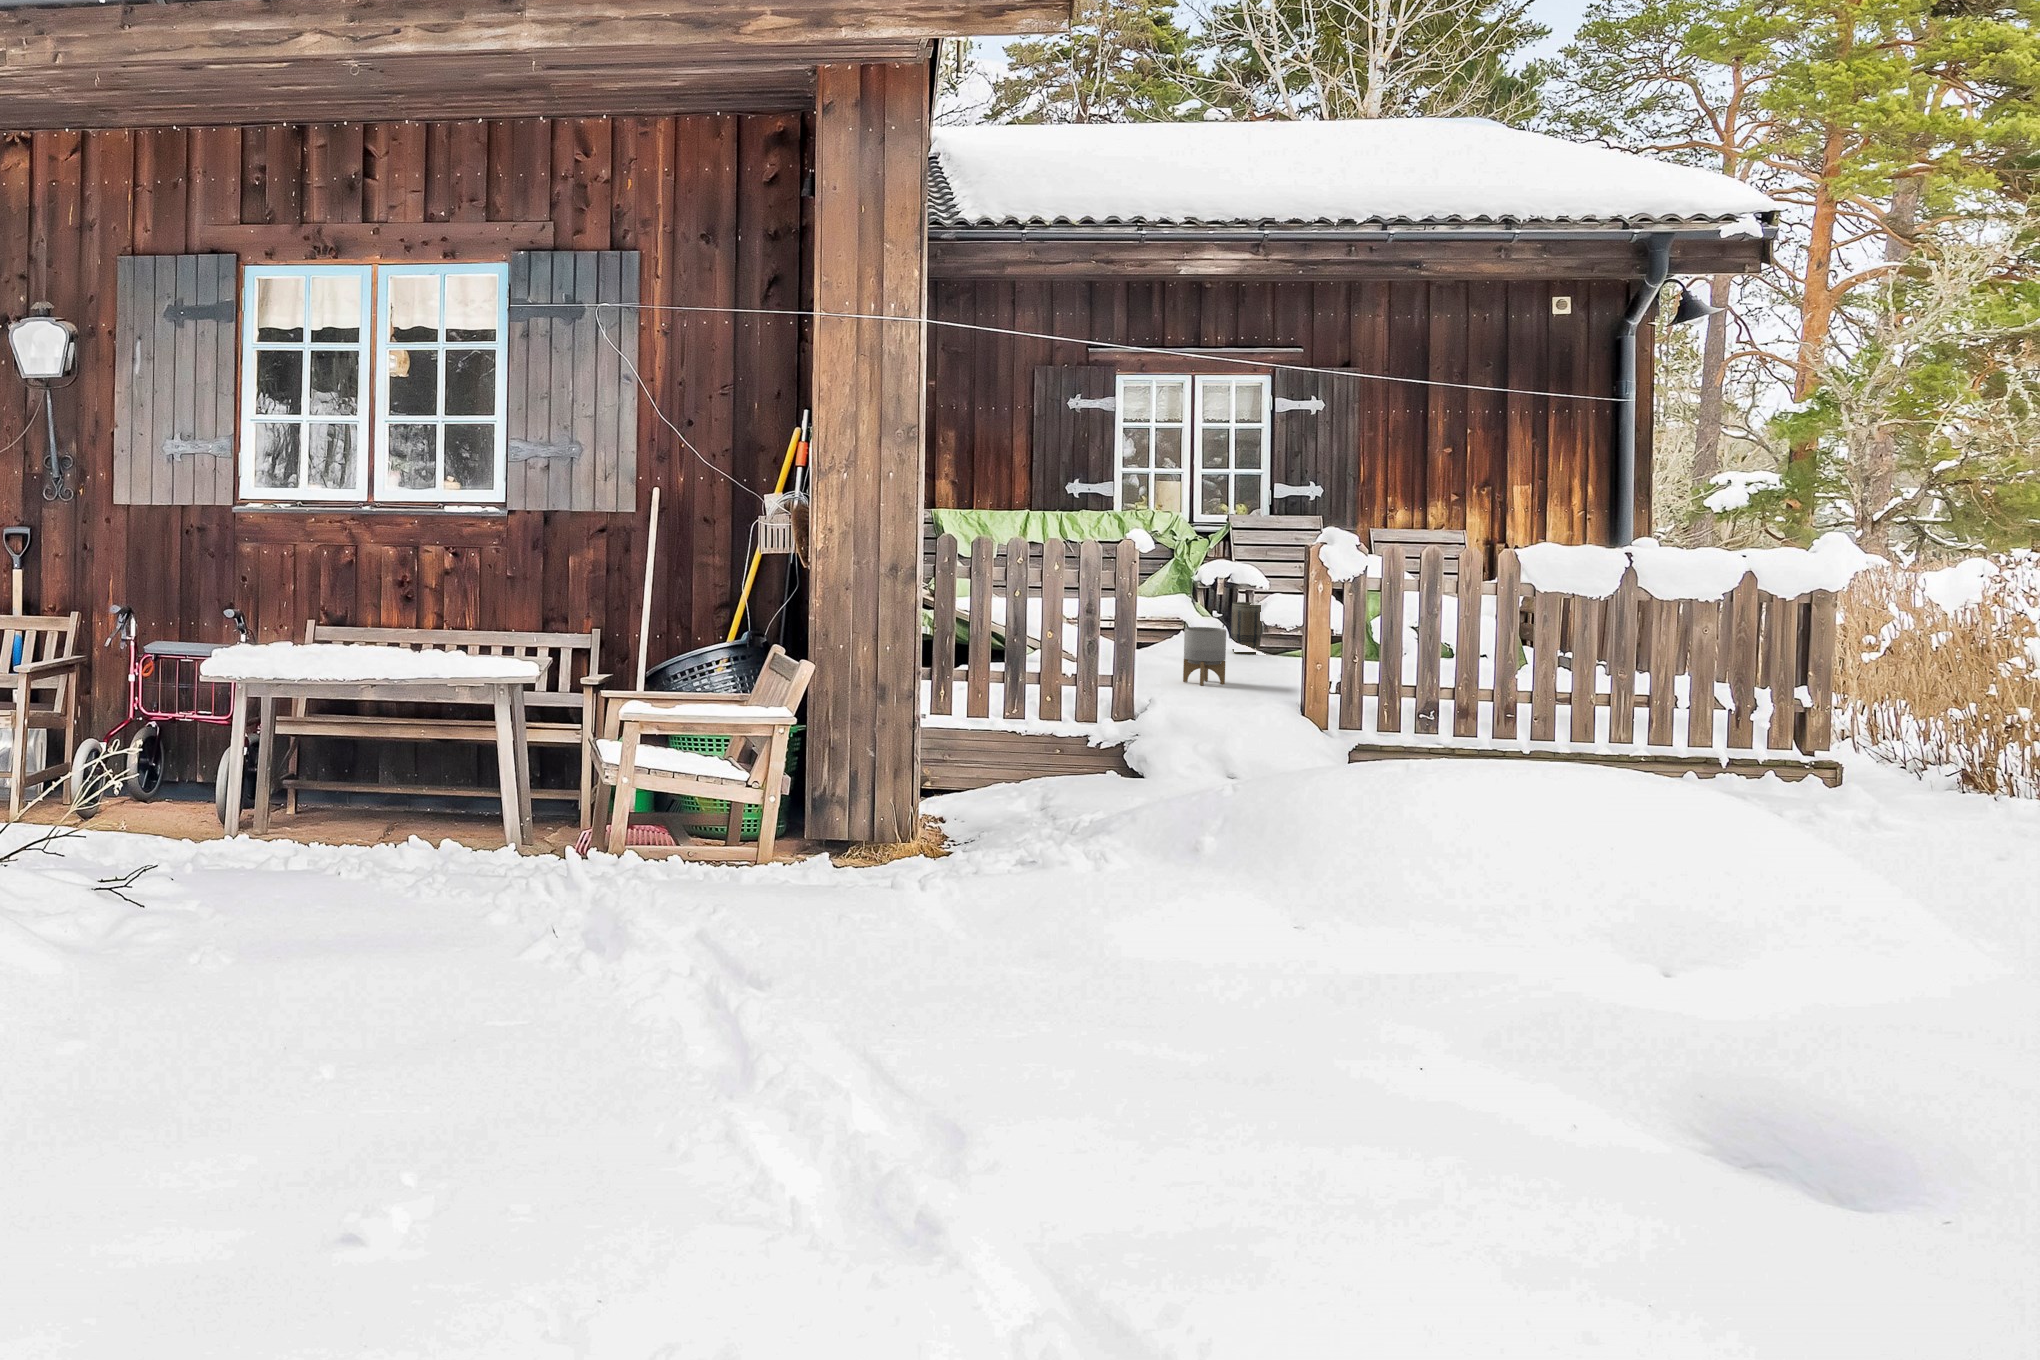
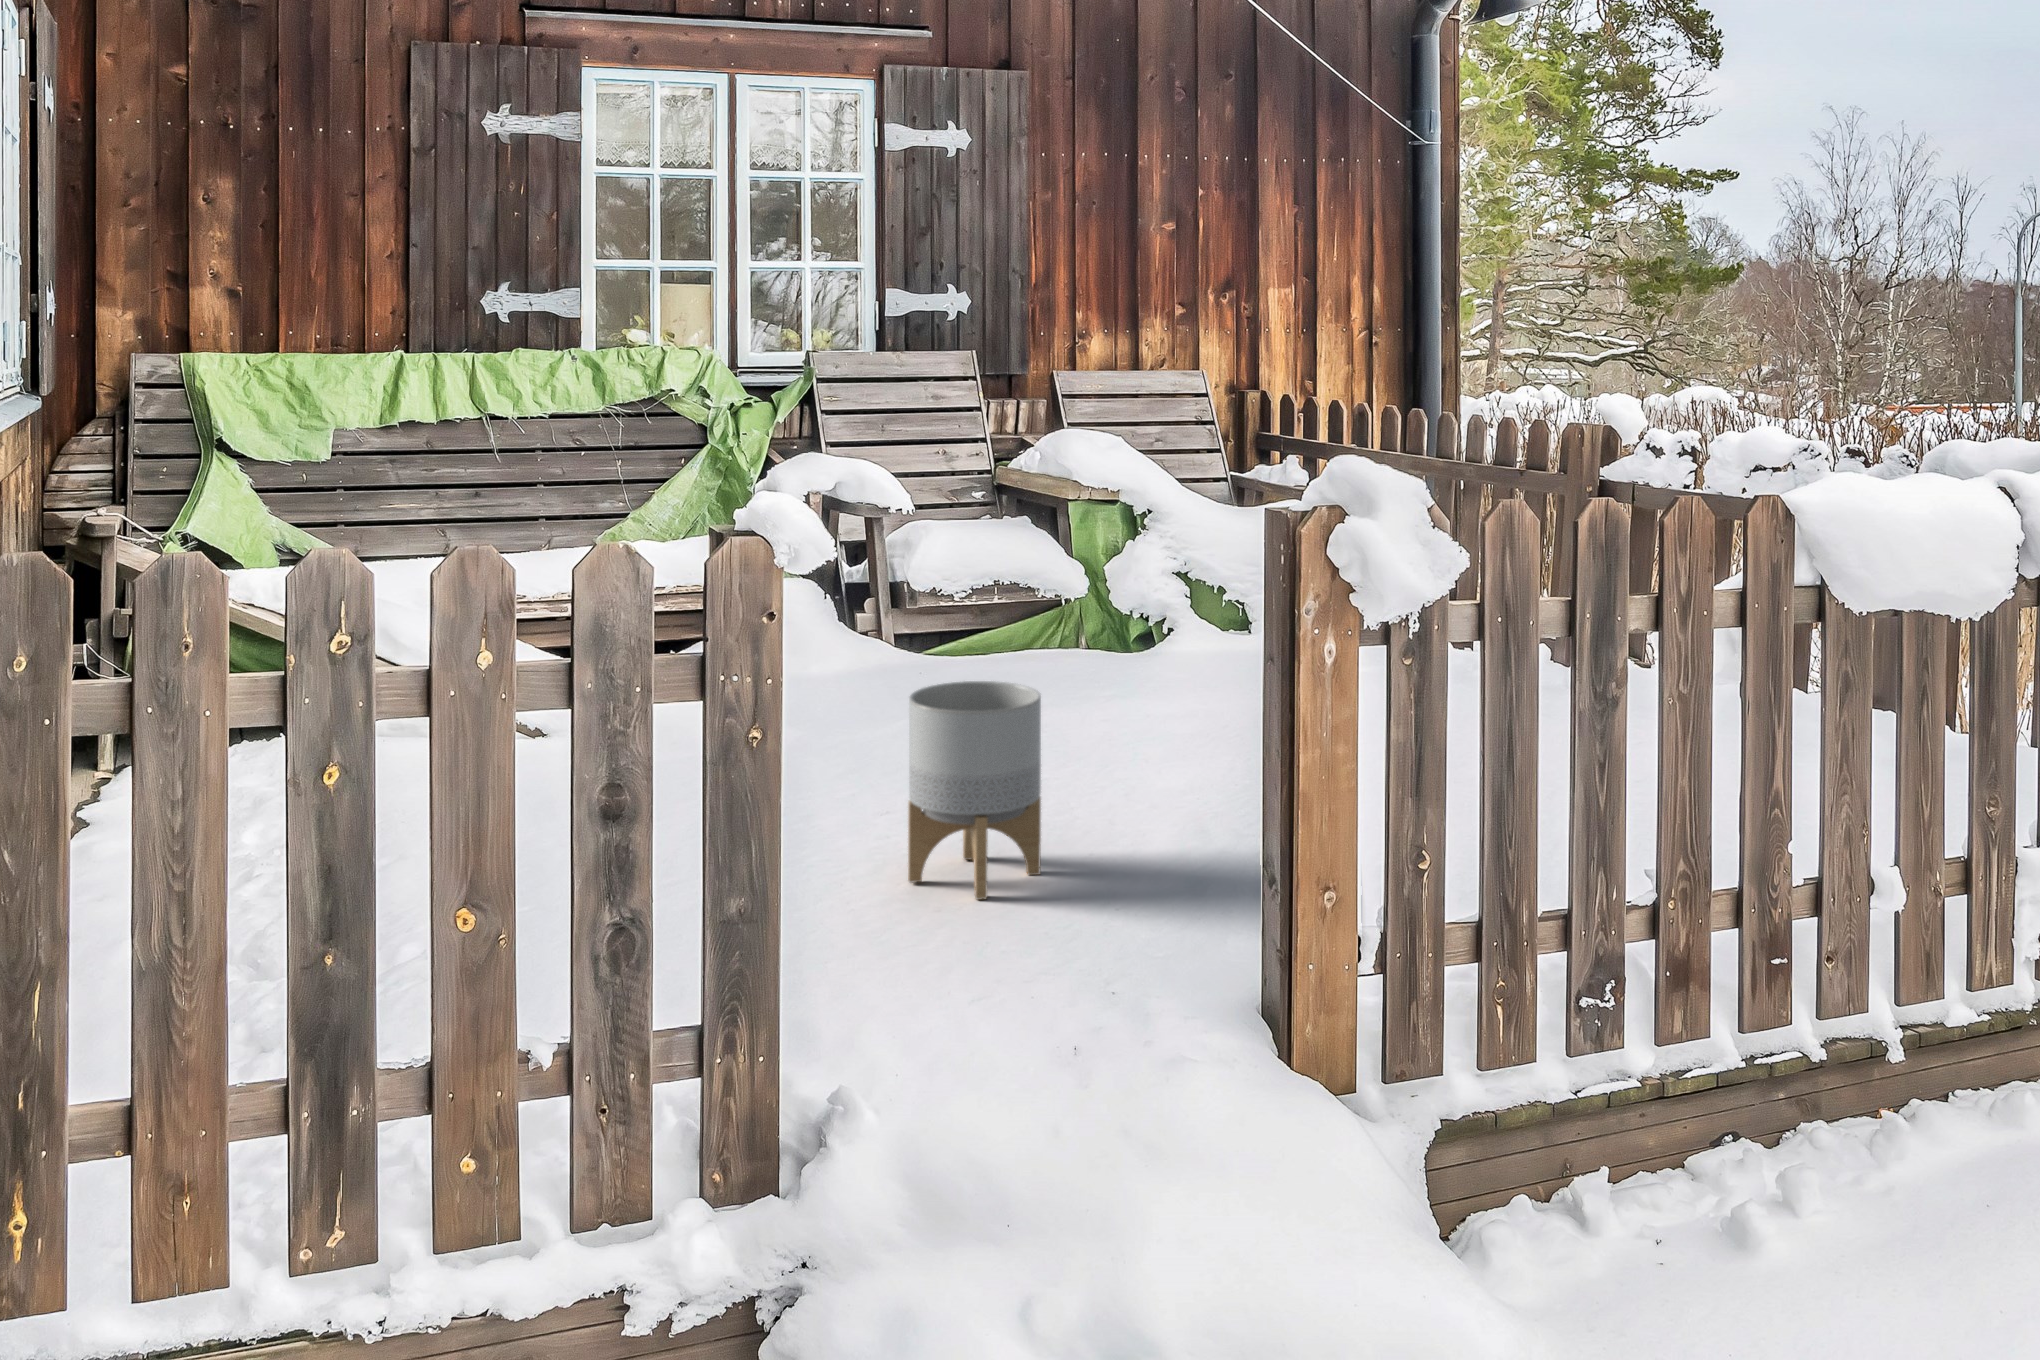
basket: present [1231,602,1261,654] -> none [903,546,970,678]

